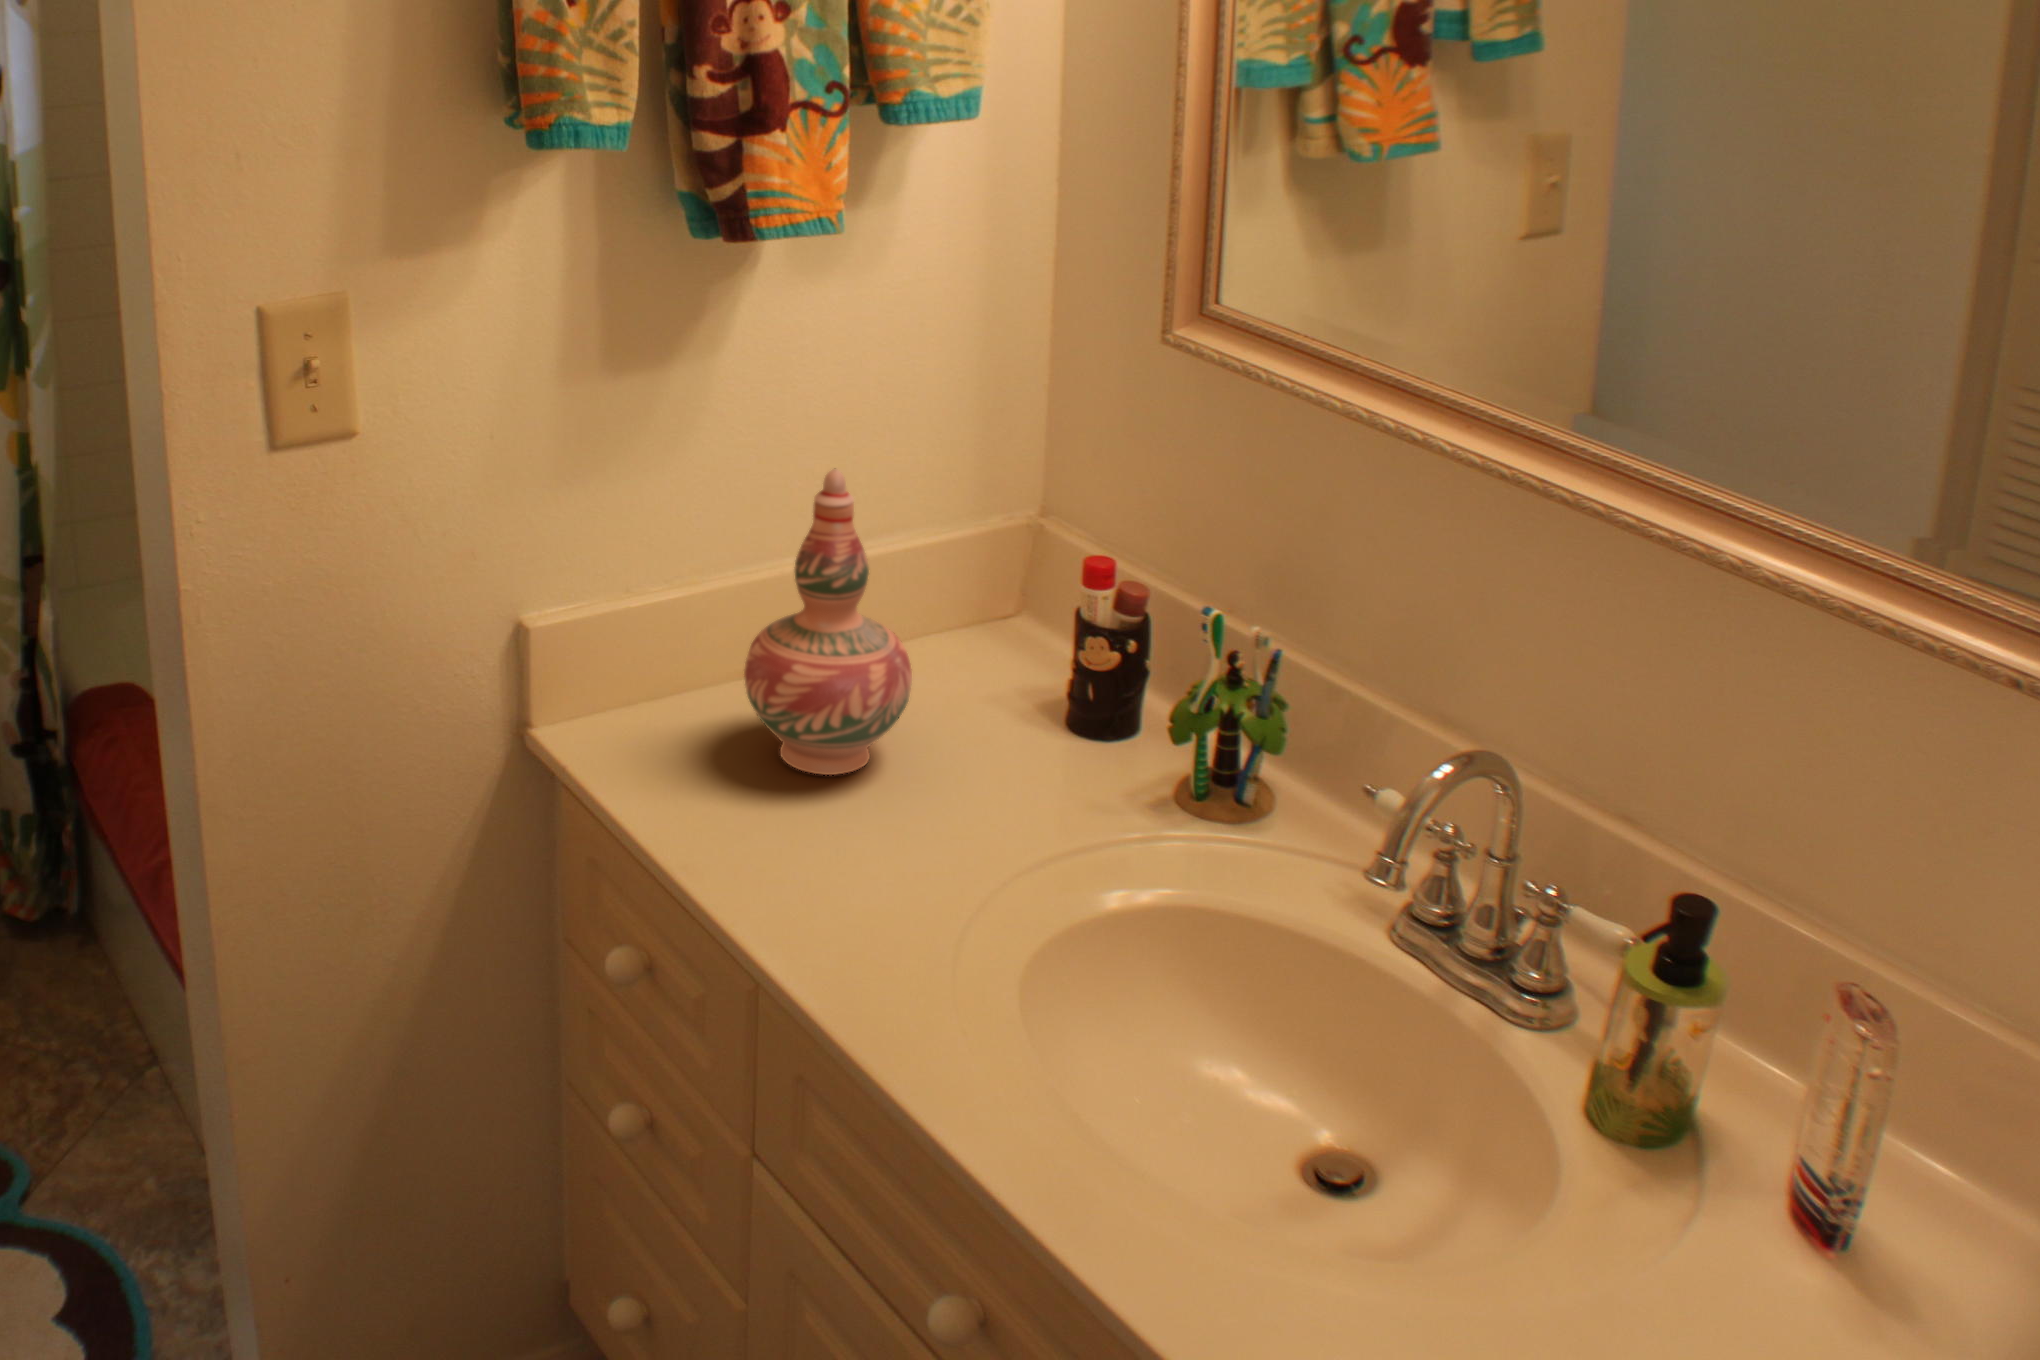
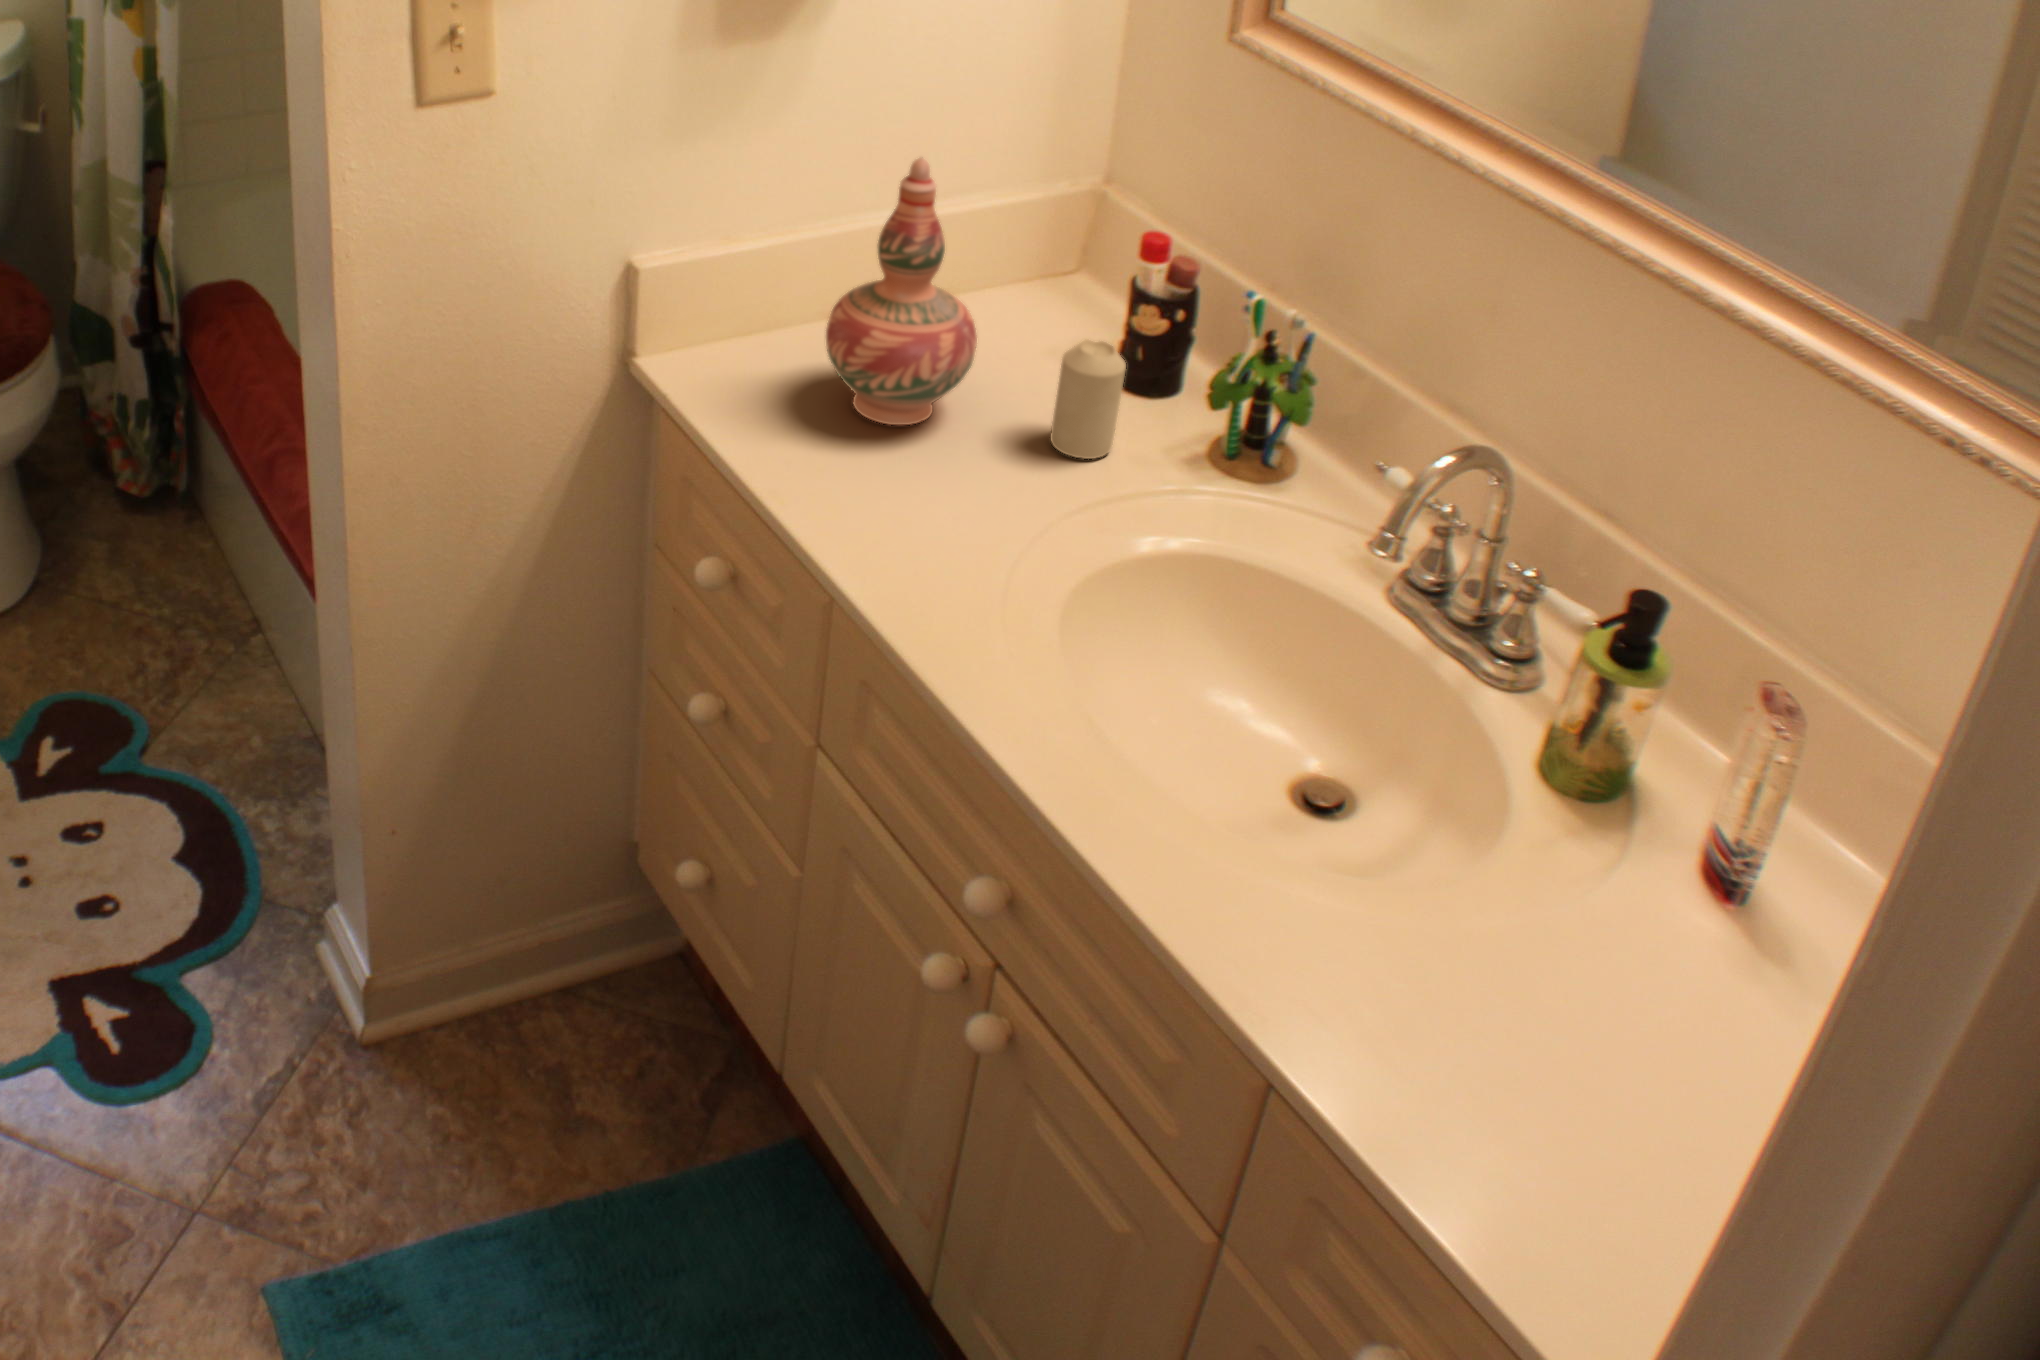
candle: none [1002,664,1078,801] -> present [1051,339,1126,459]

